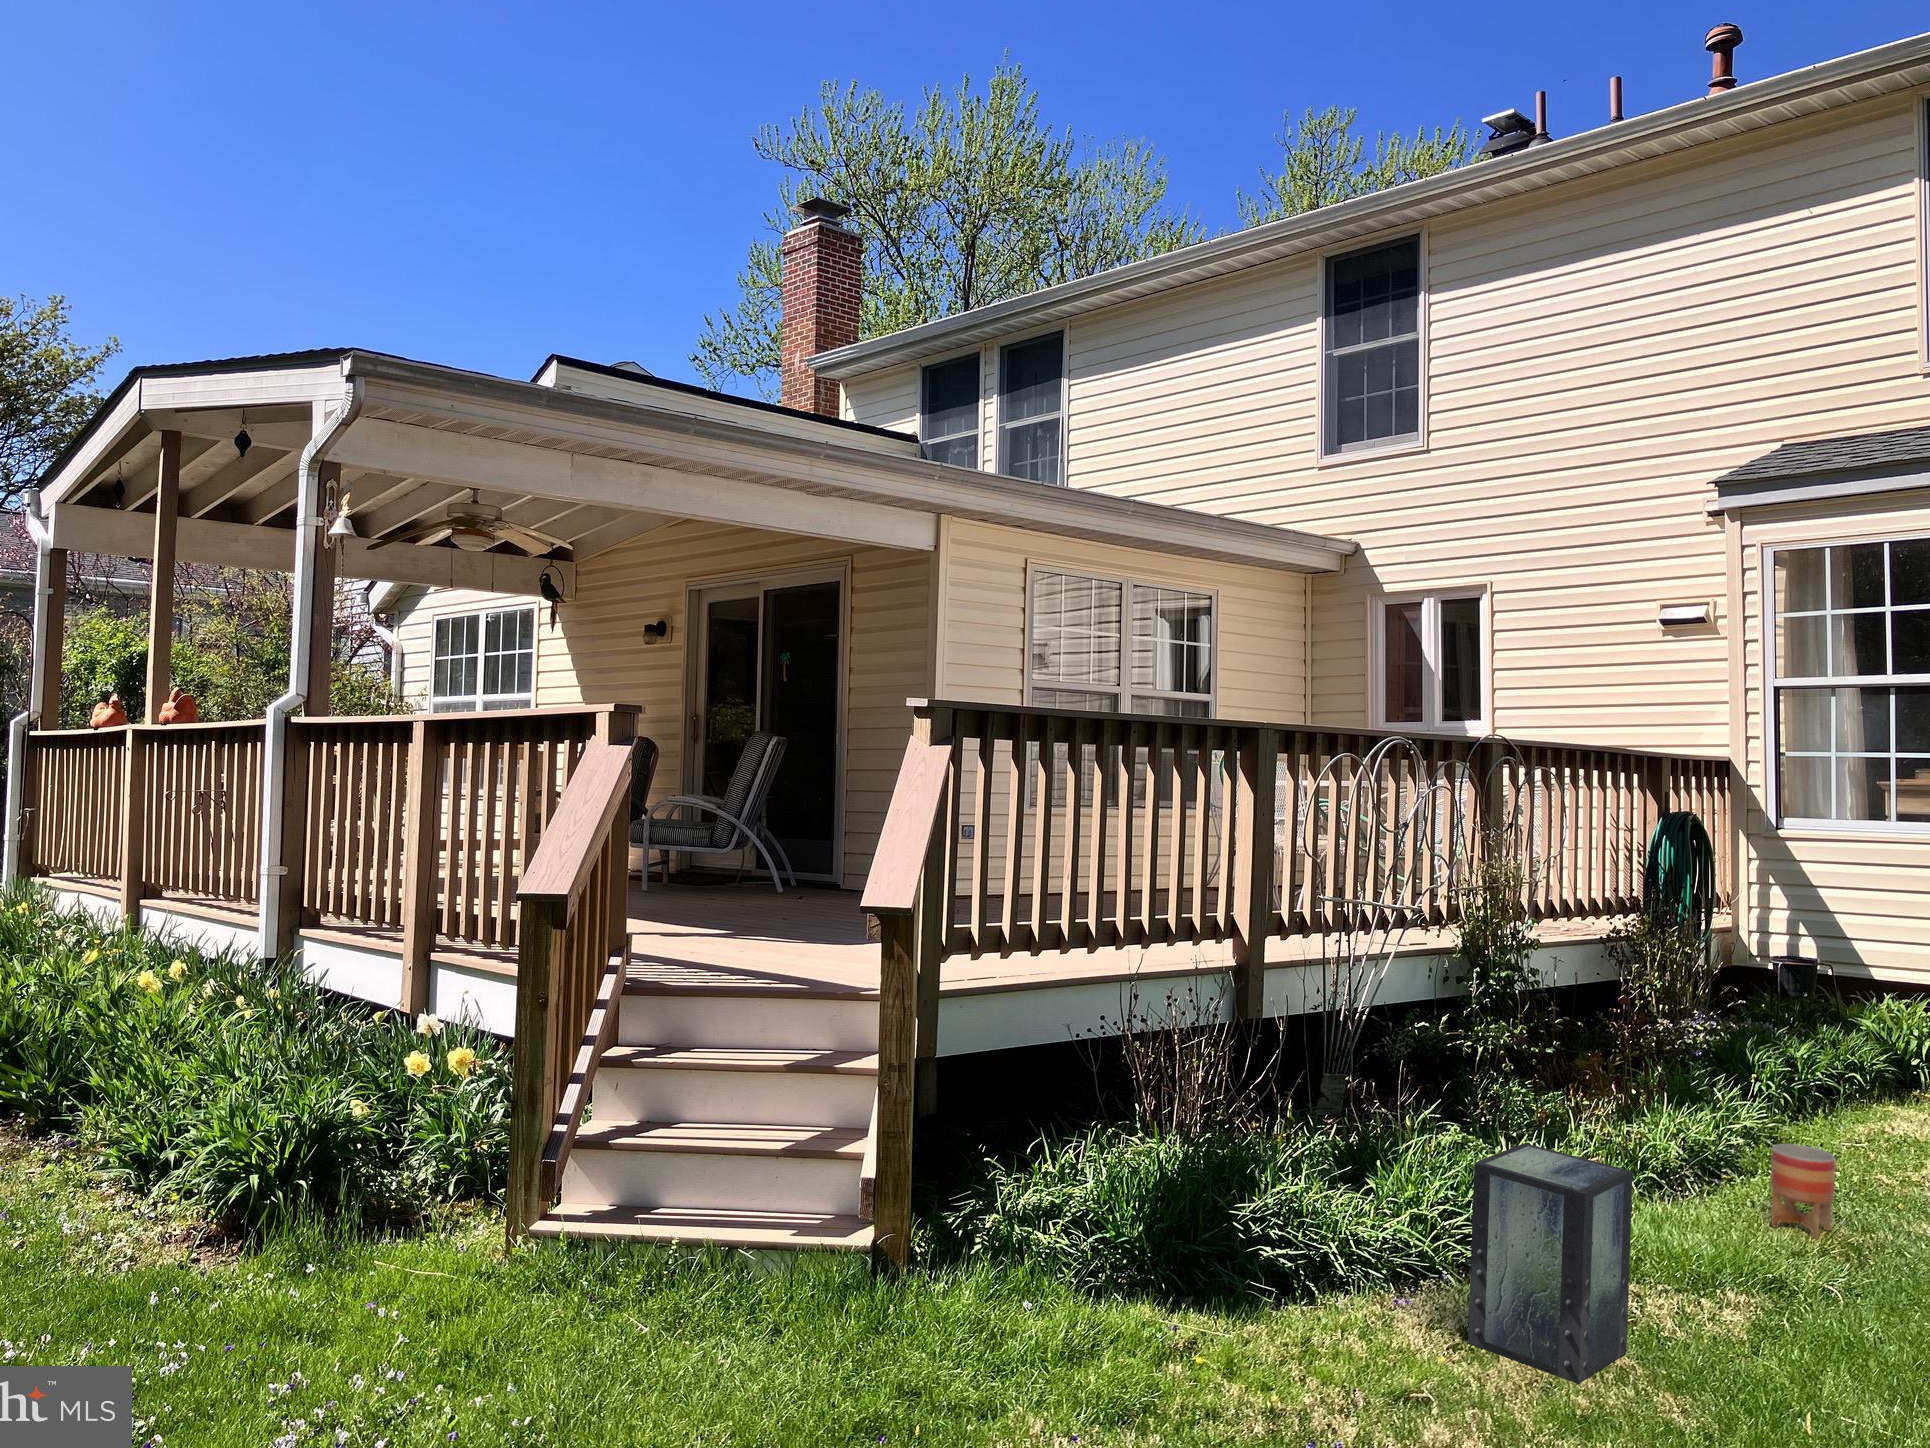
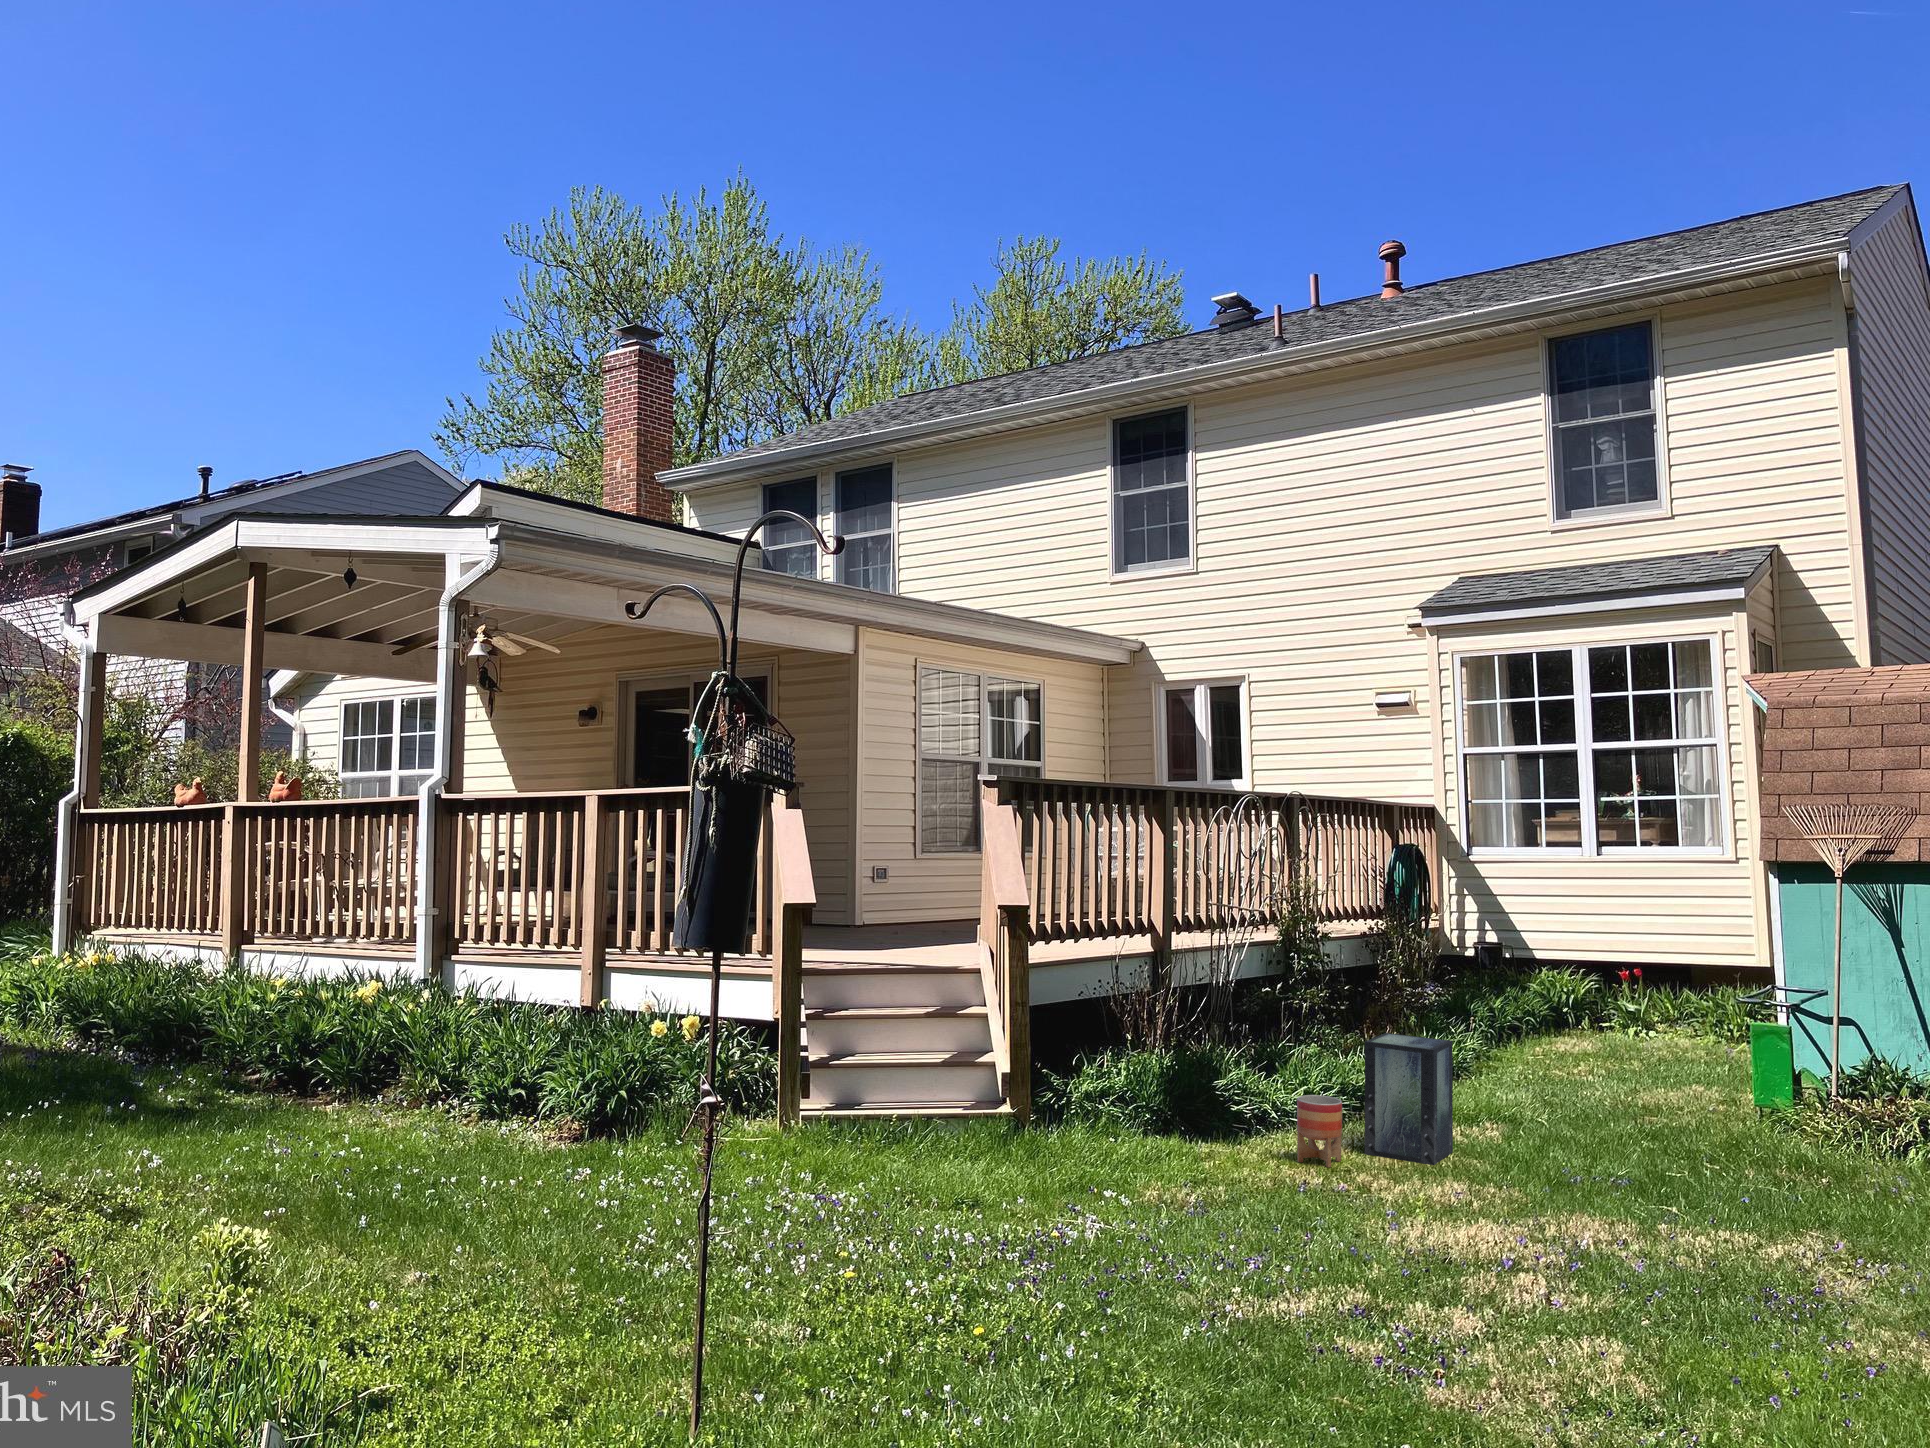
planter: present [1771,1144,1836,1239] -> present [1297,1095,1342,1167]

